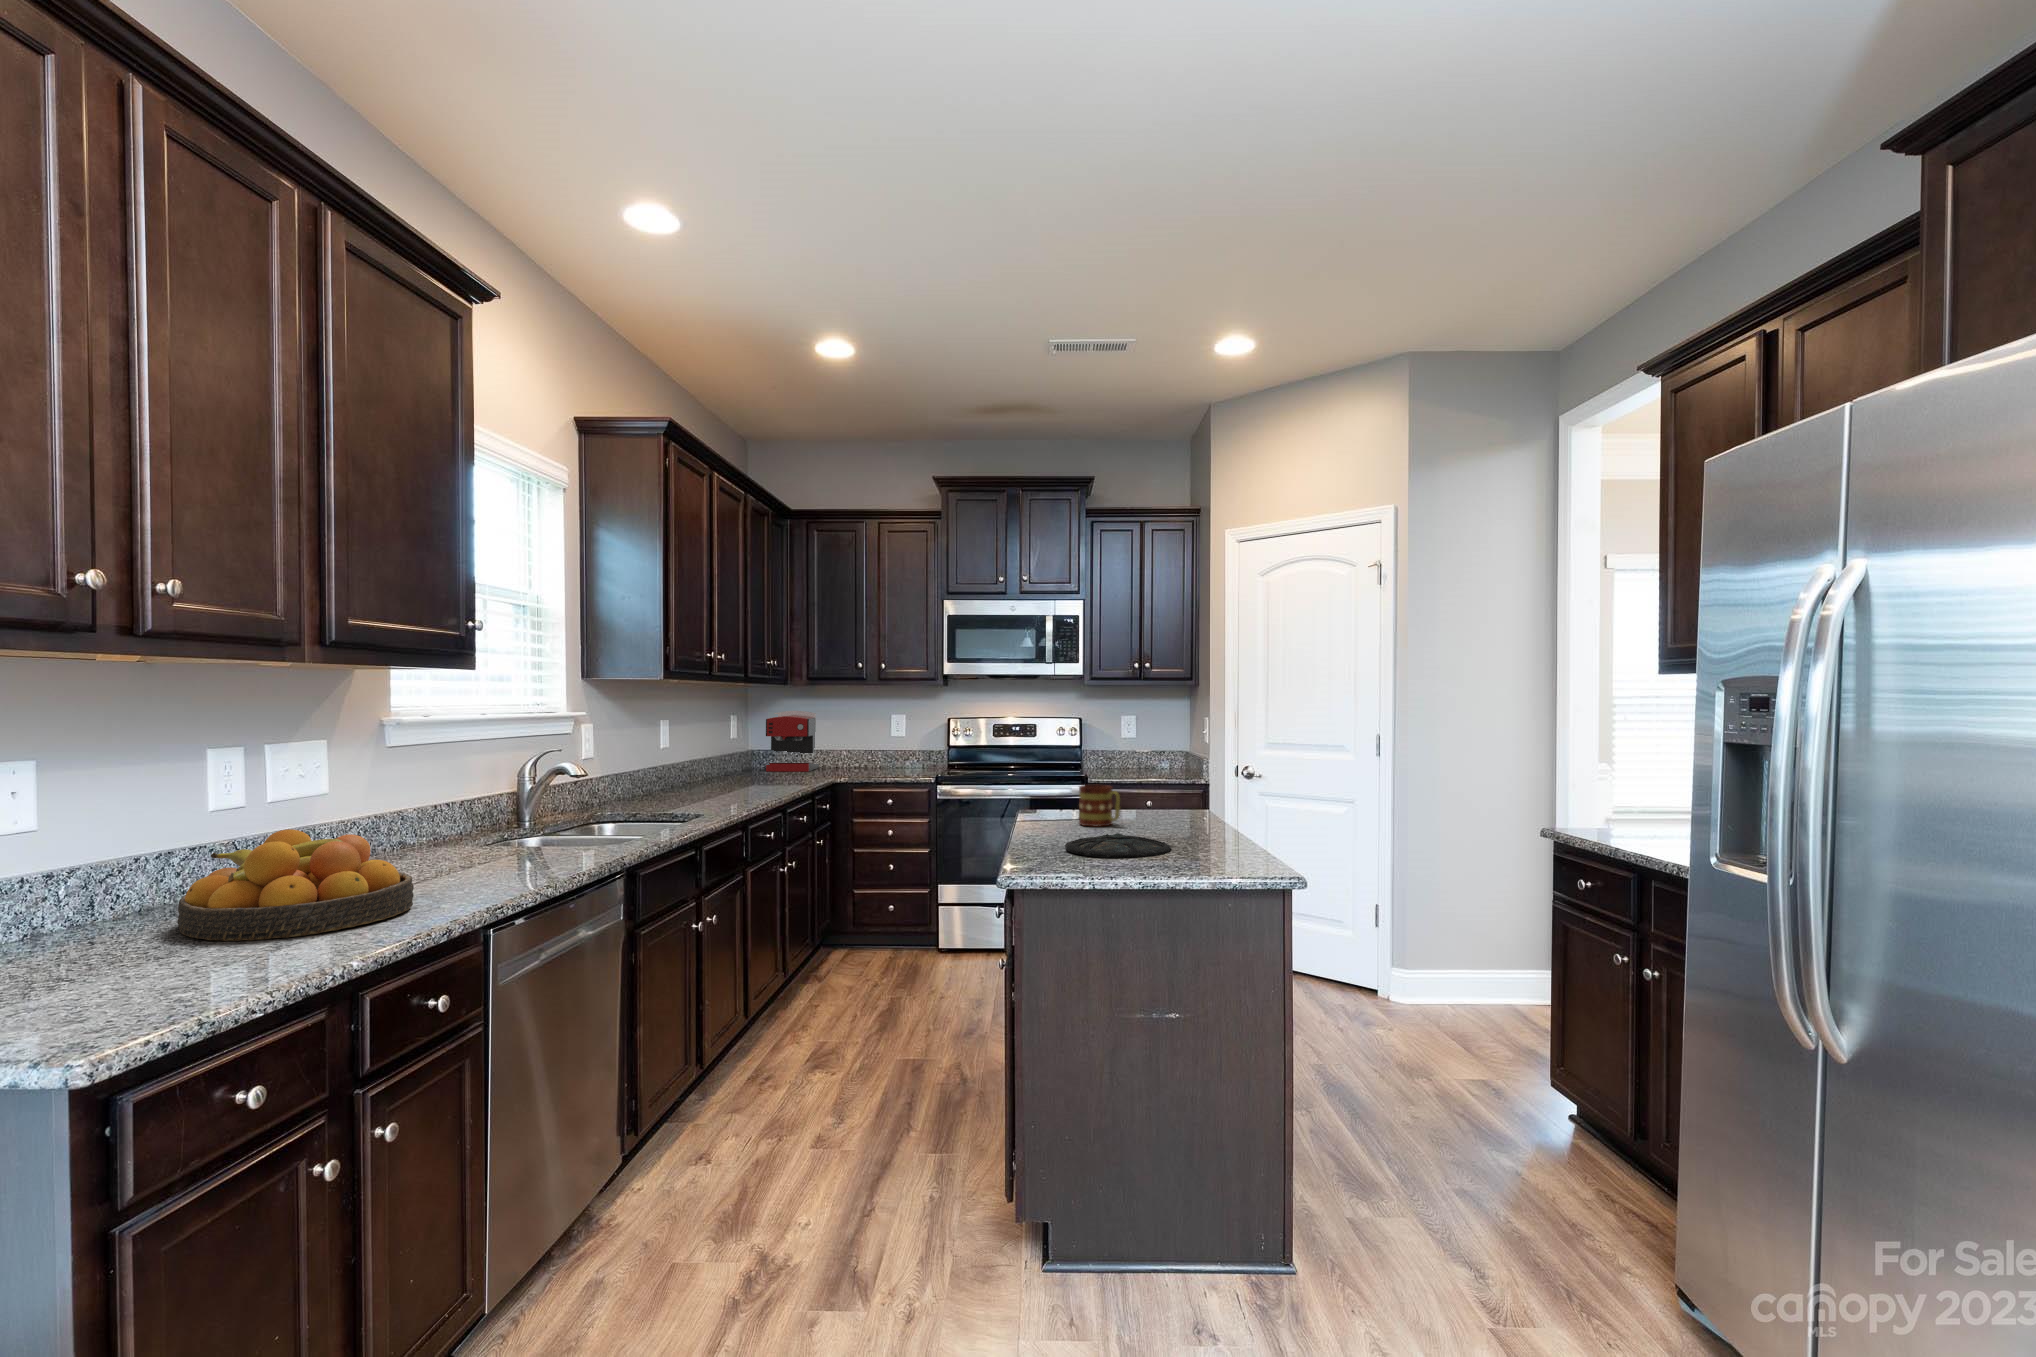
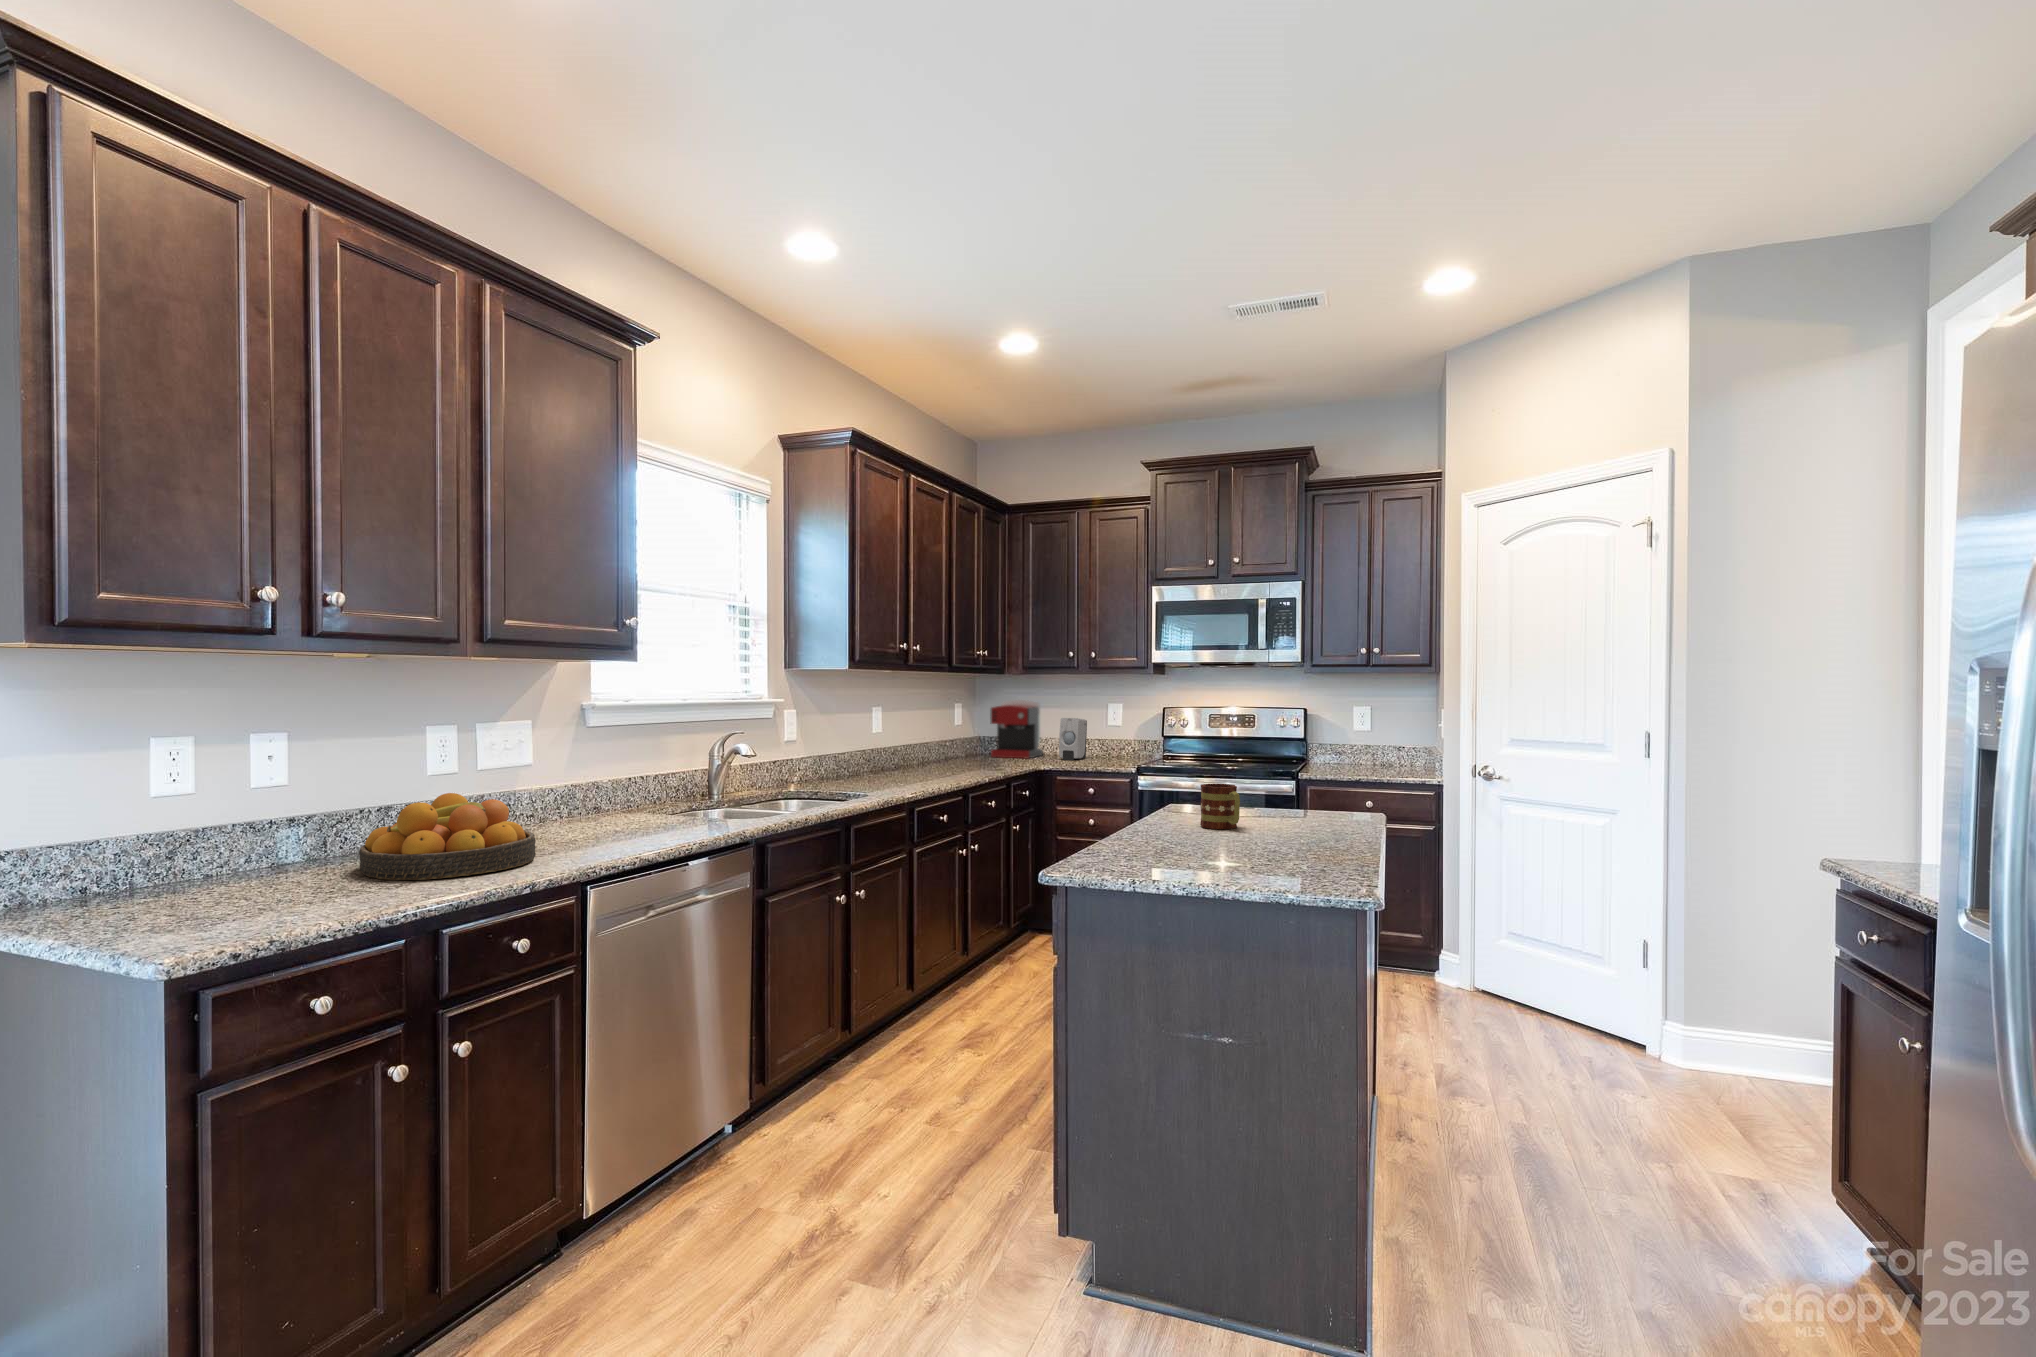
soap dispenser: none [842,729,868,772] -> present [1059,718,1087,760]
plate: present [1065,833,1171,858] -> none [1139,838,1257,867]

